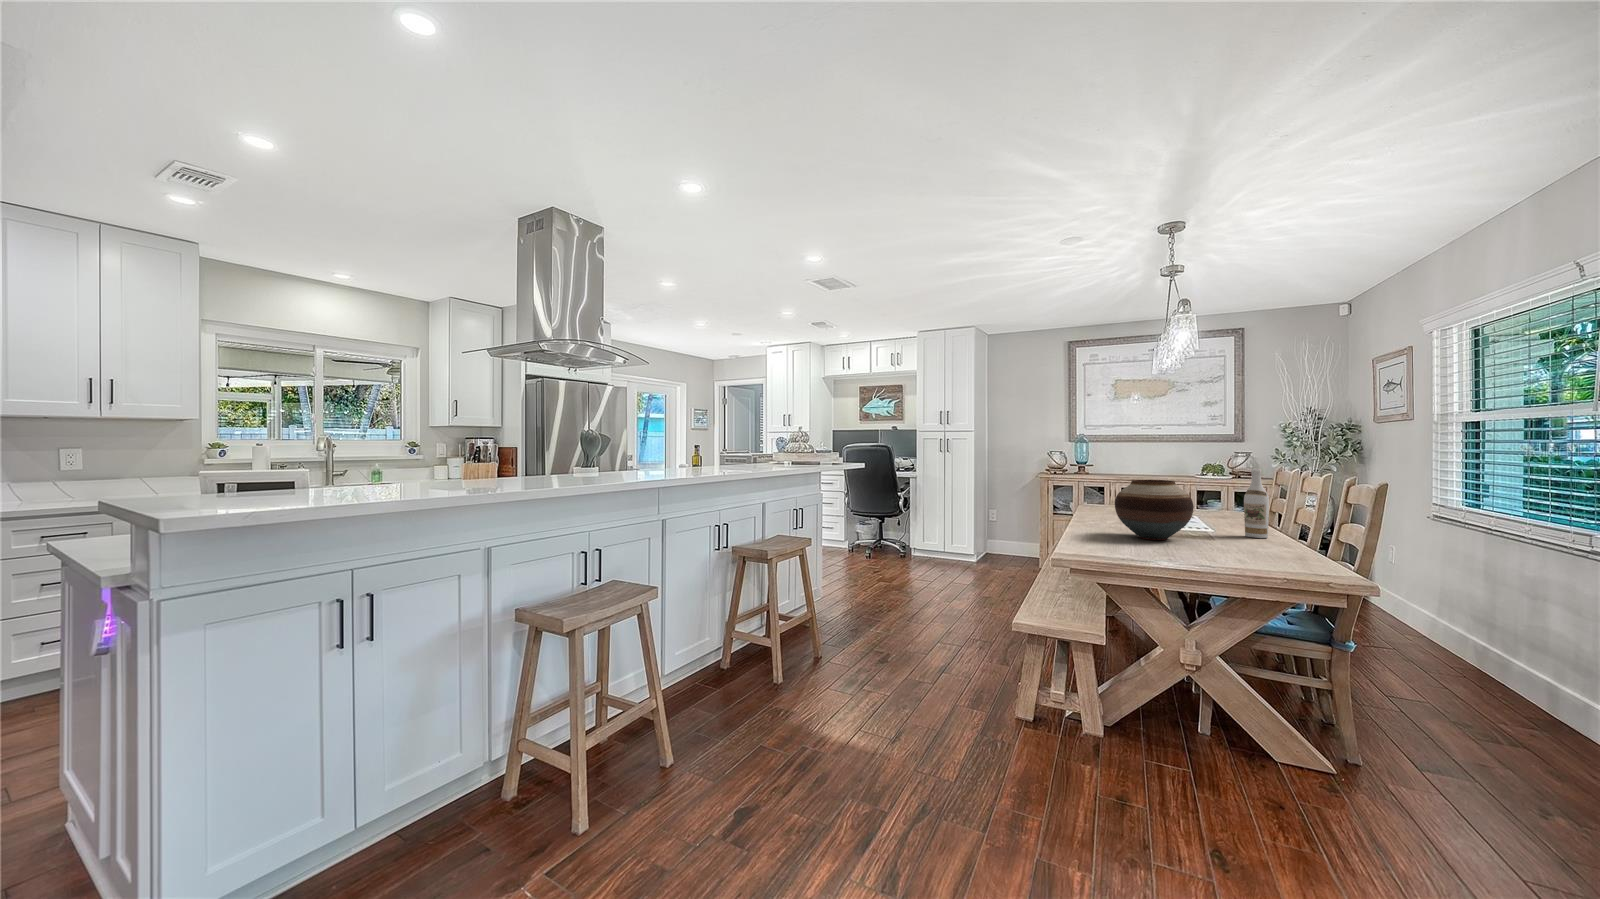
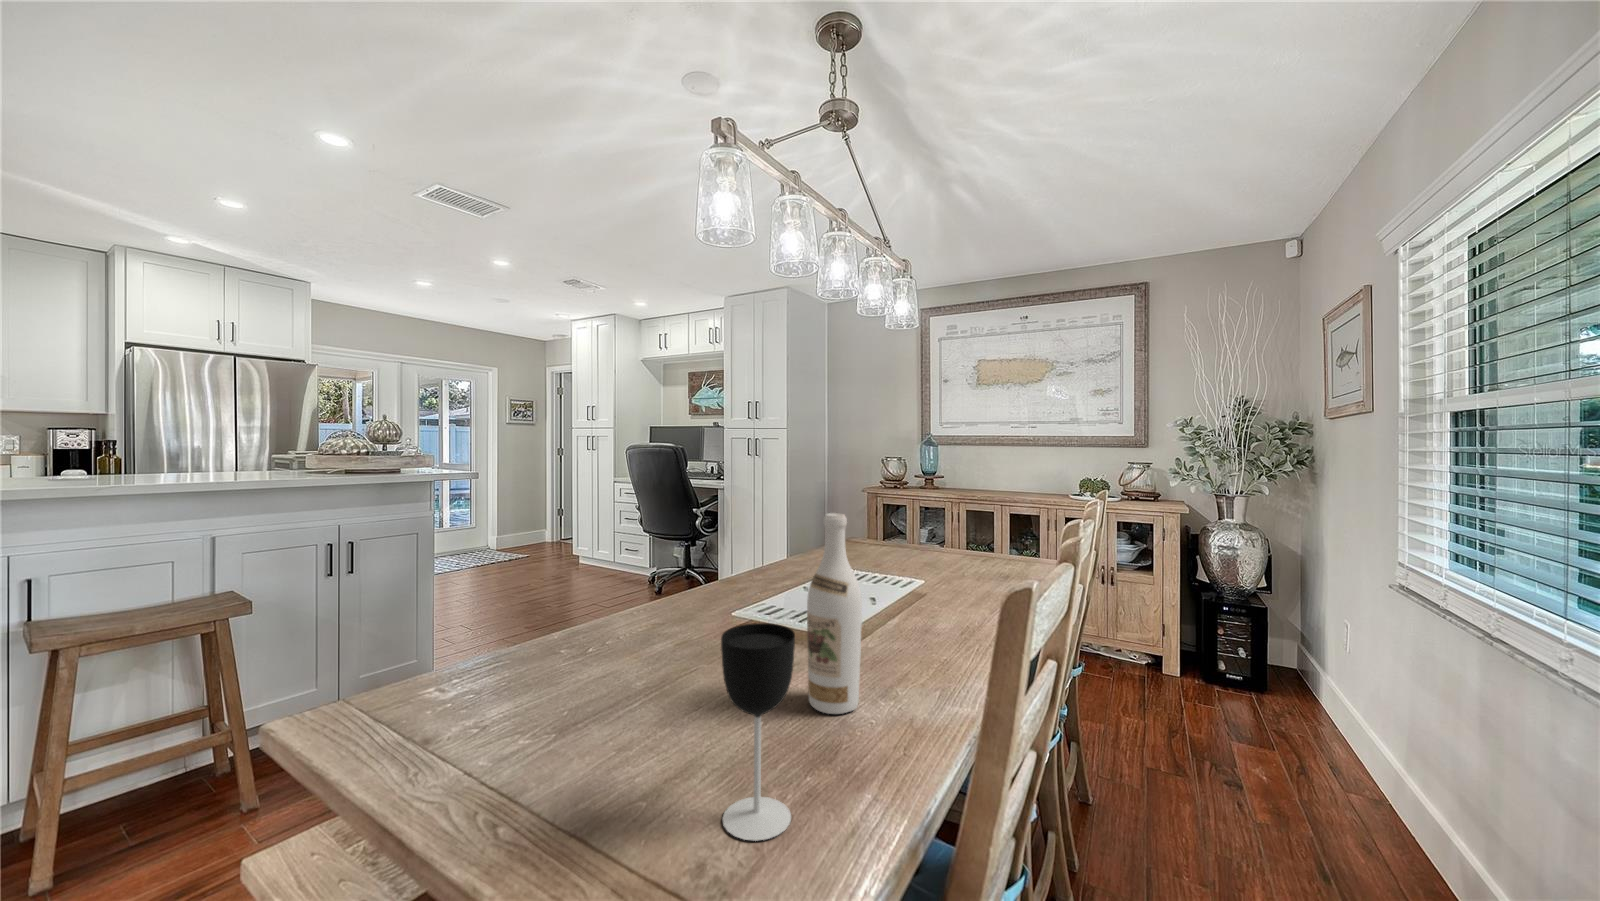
vase: present [1115,480,1194,540] -> none [424,536,633,719]
wine glass: none [1276,497,1303,550] -> present [721,623,795,841]

